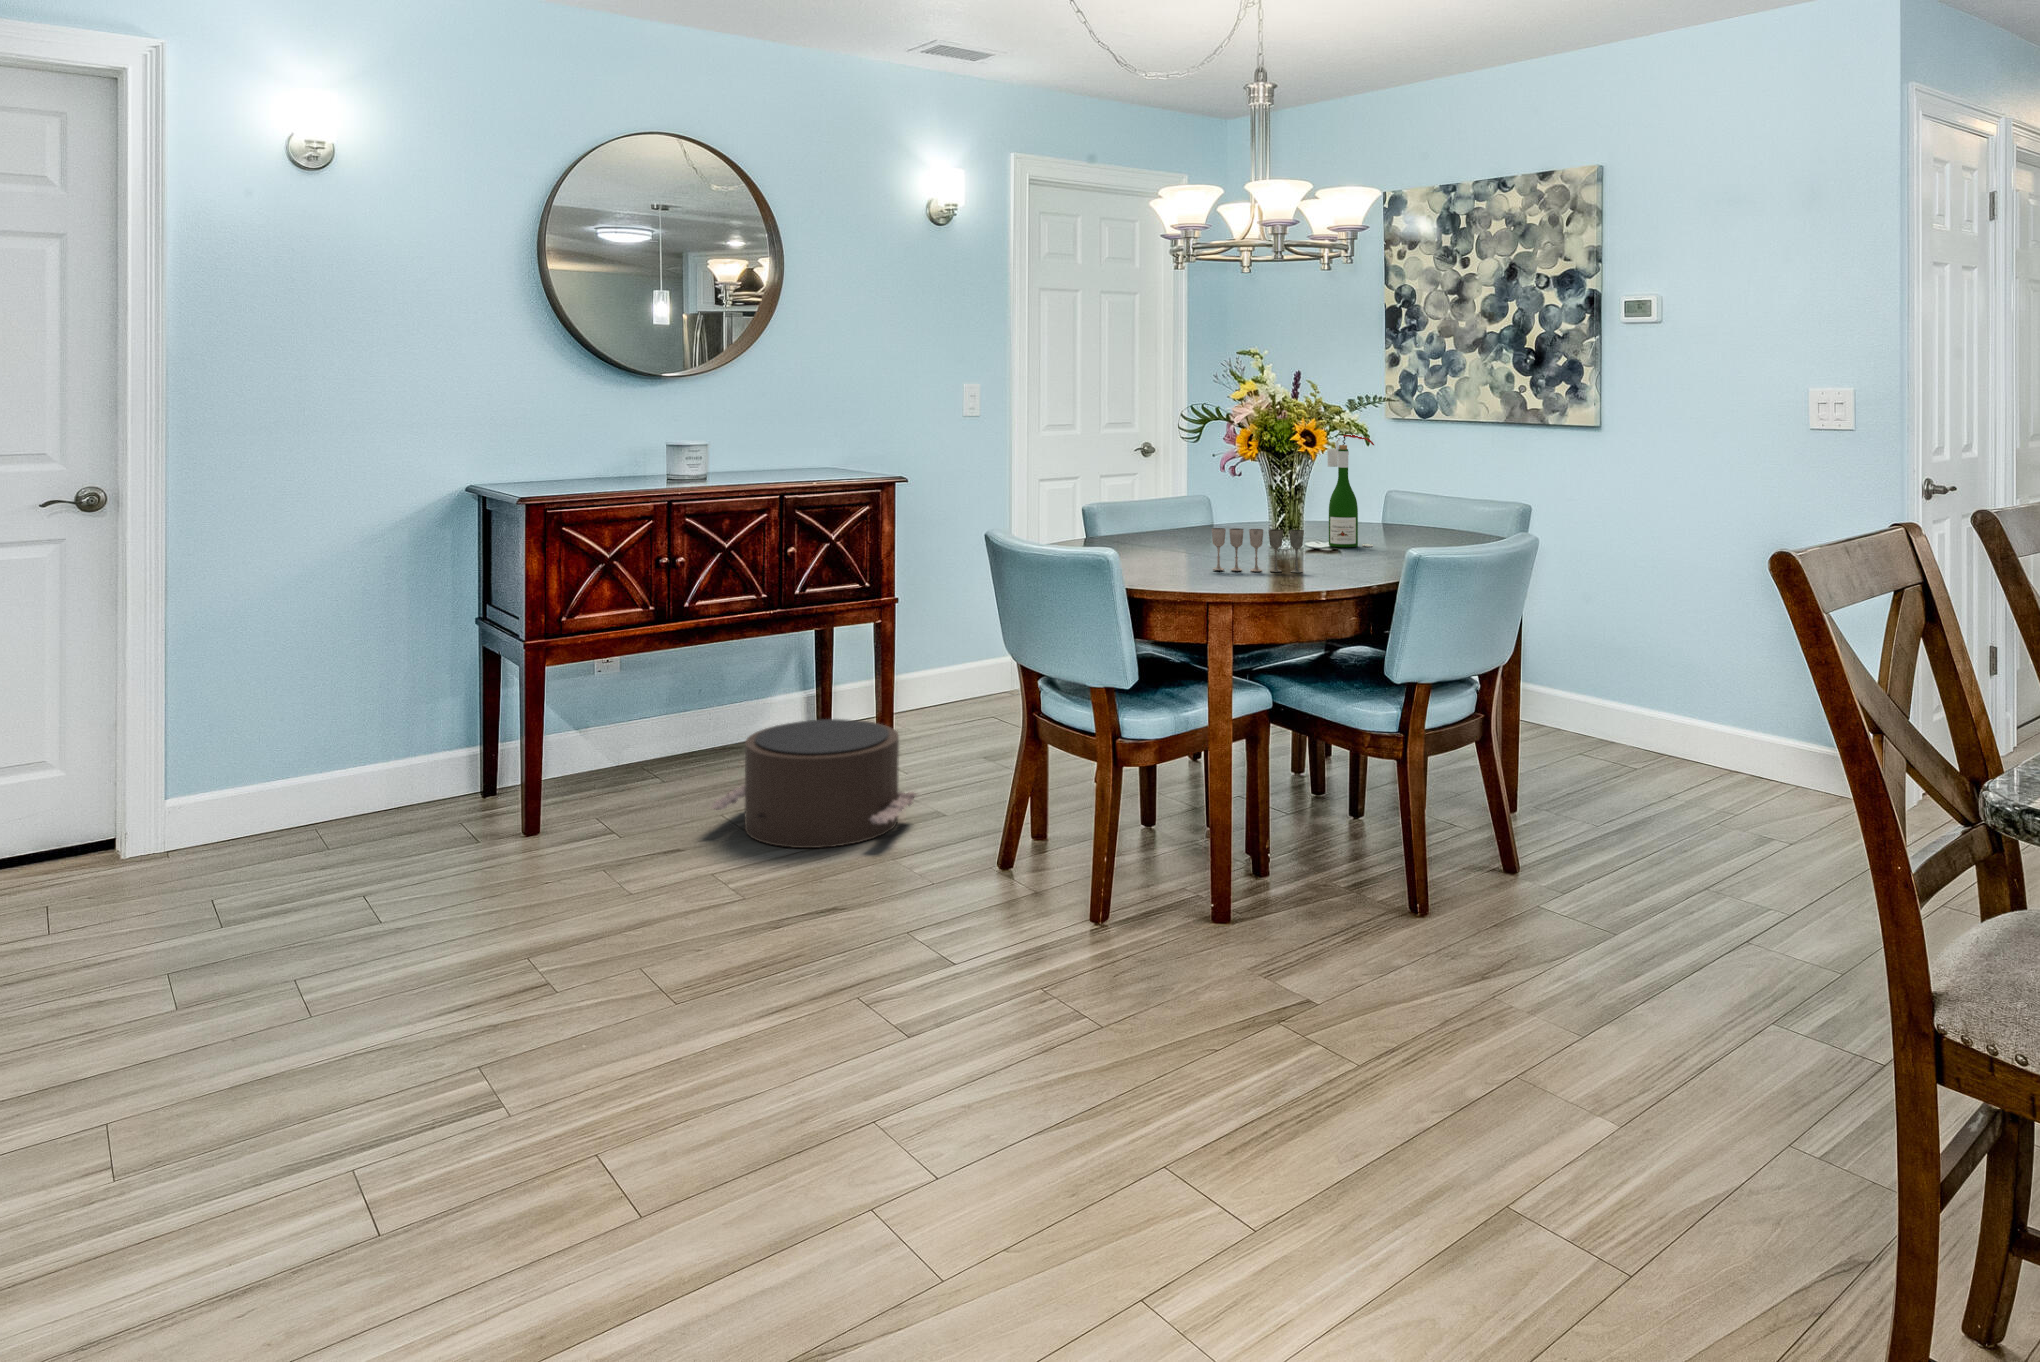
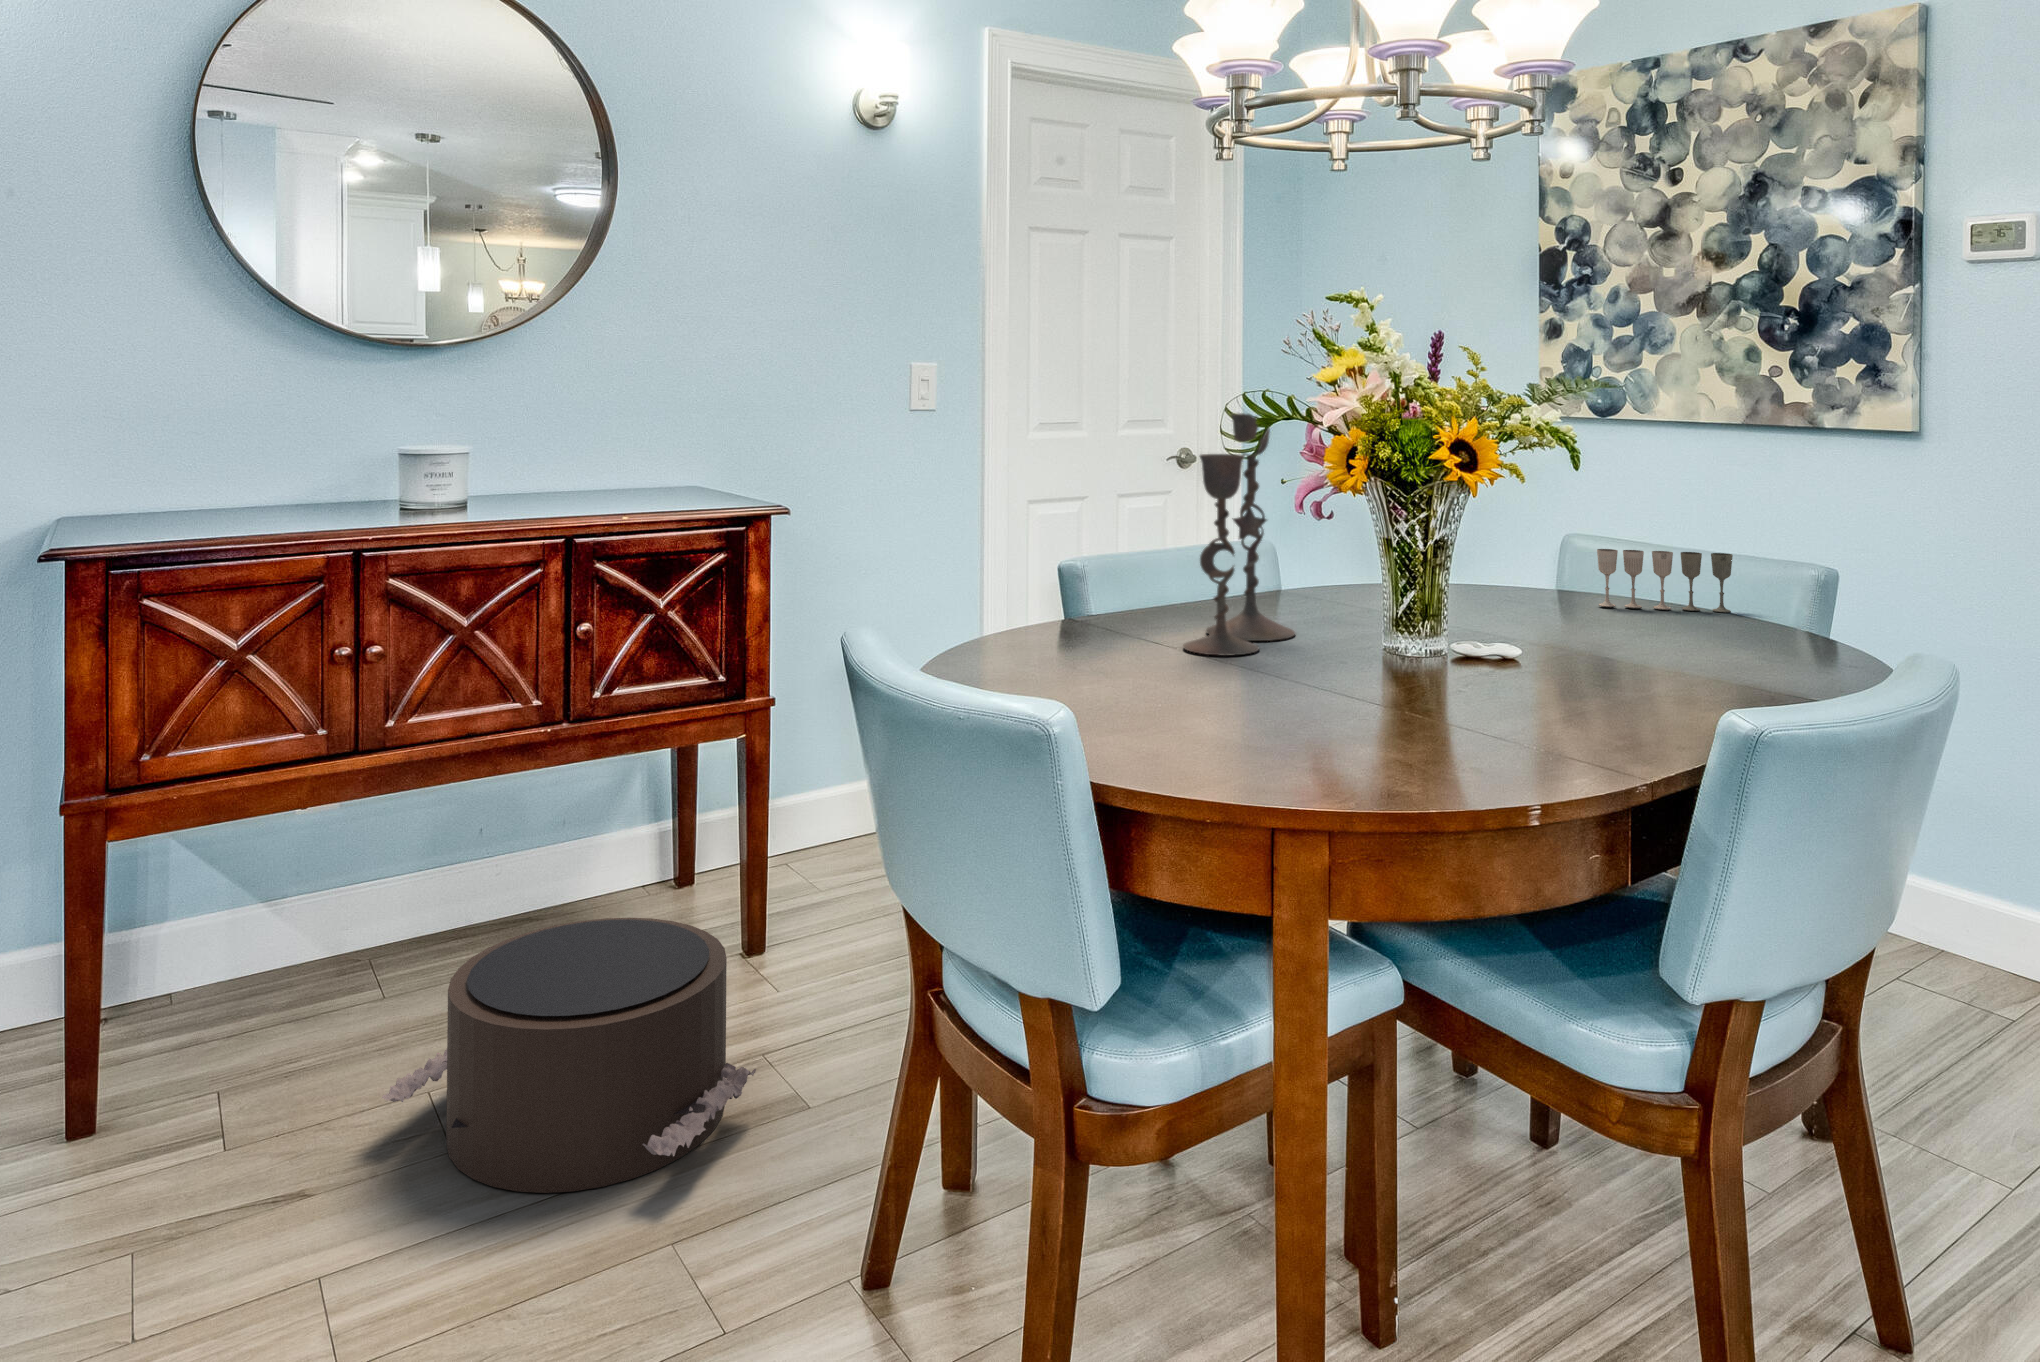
candlestick: none [1159,418,1221,551] -> present [1183,413,1295,656]
wine bottle: present [1327,435,1374,547] -> none [1490,434,1581,651]
wine glass: present [1212,528,1304,573] -> present [1597,549,1733,612]

